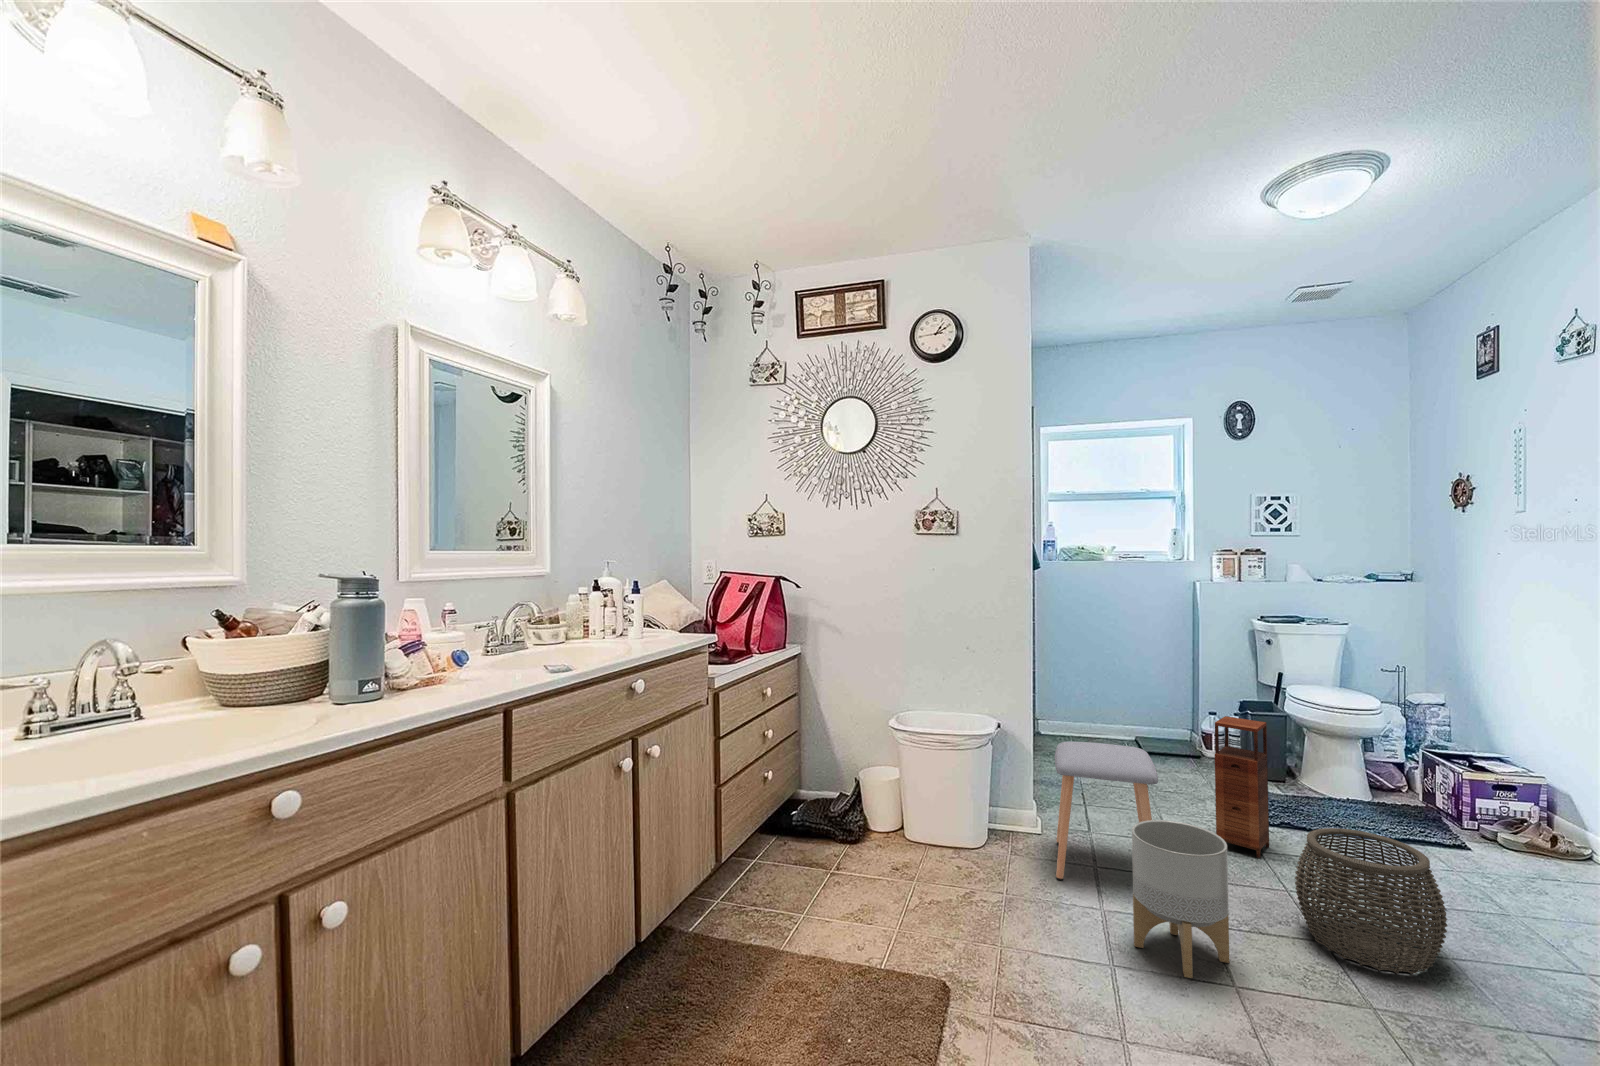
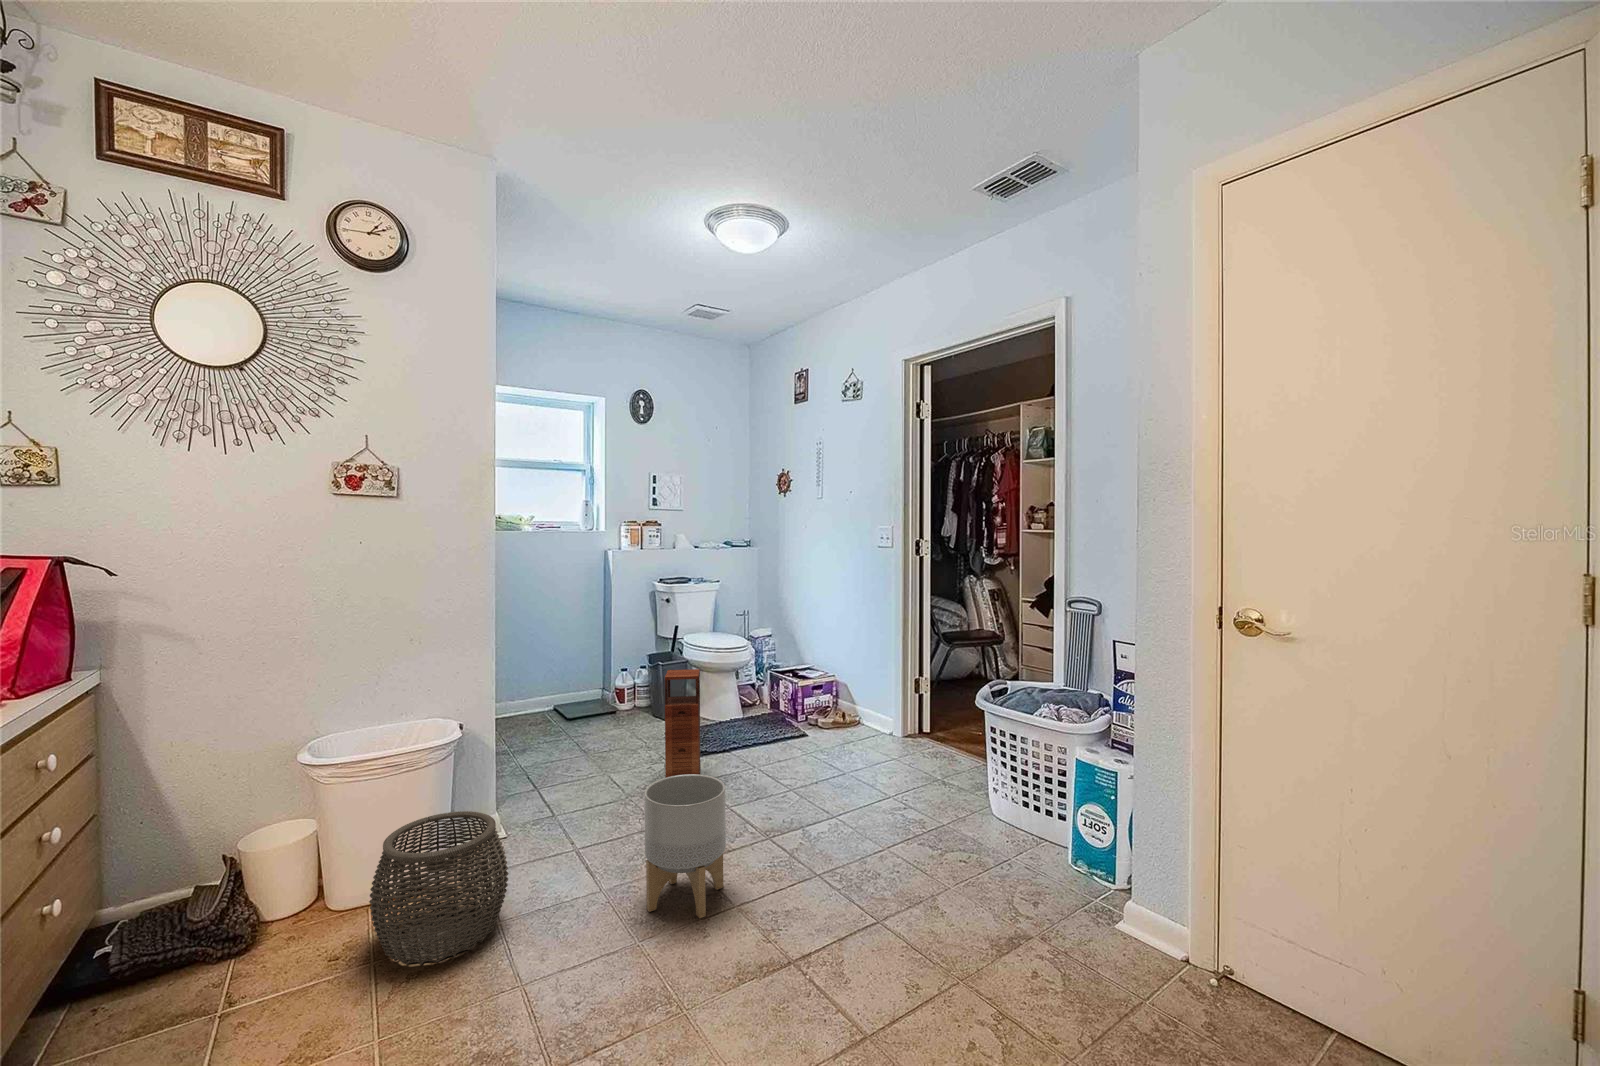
stool: present [1055,741,1158,880] -> none [528,716,646,879]
woven basket: present [1295,828,1447,974] -> present [369,811,509,965]

